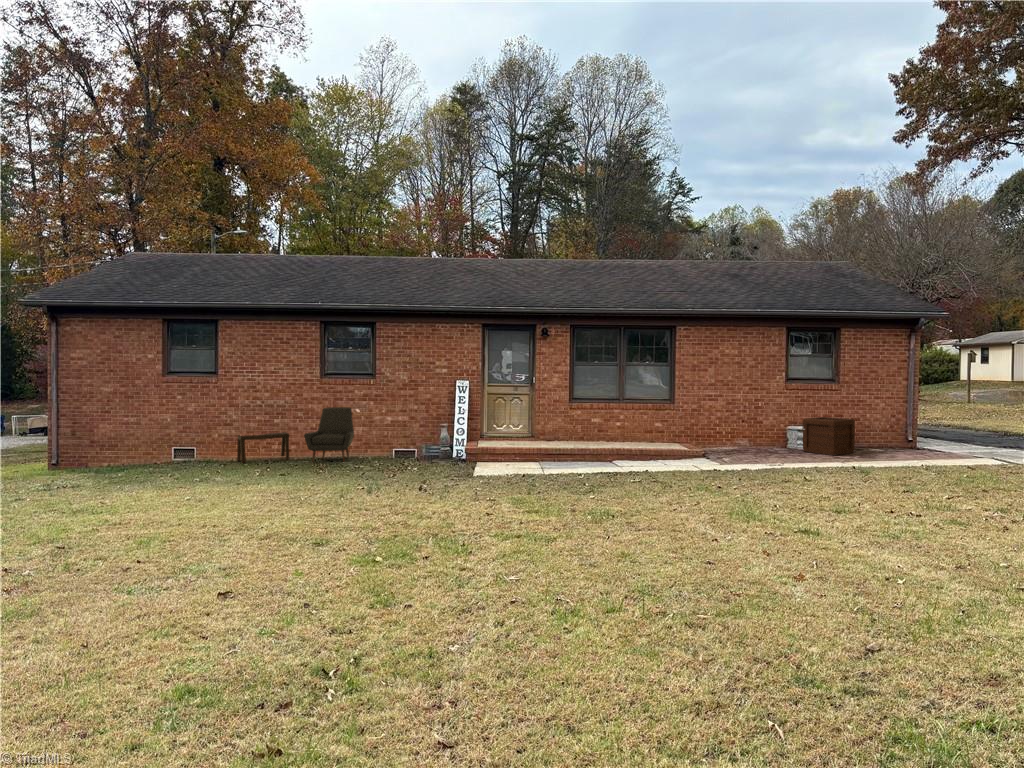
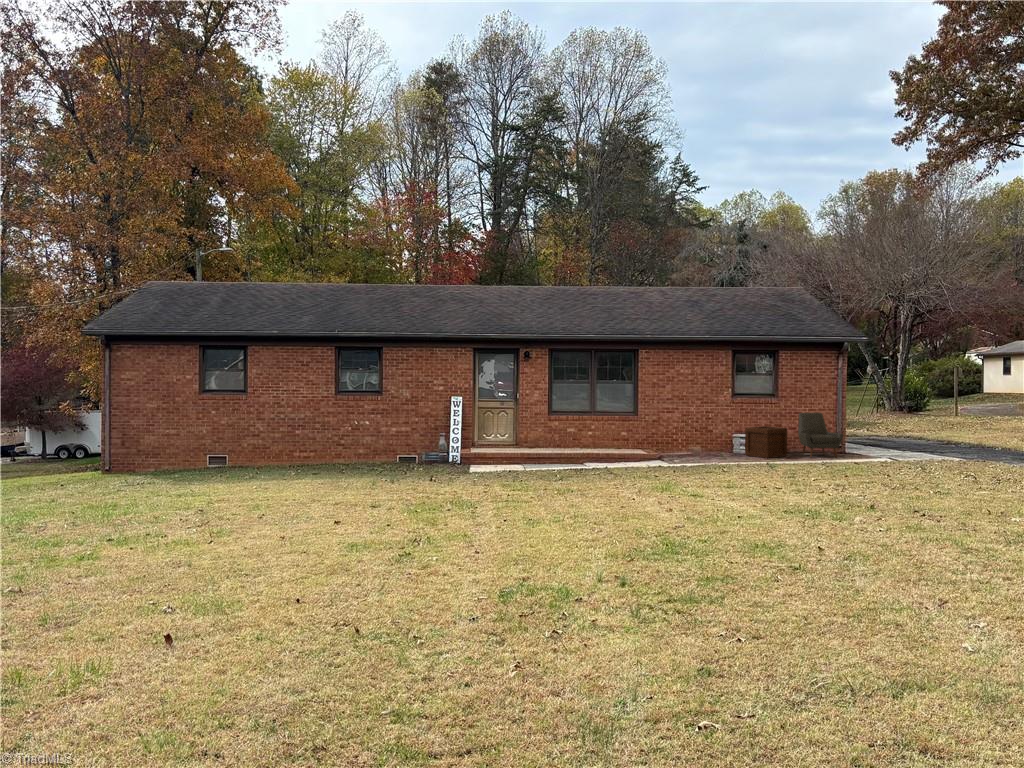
chair: present [304,407,354,462] -> present [798,413,843,458]
bench: present [237,432,289,463] -> none [267,441,311,467]

